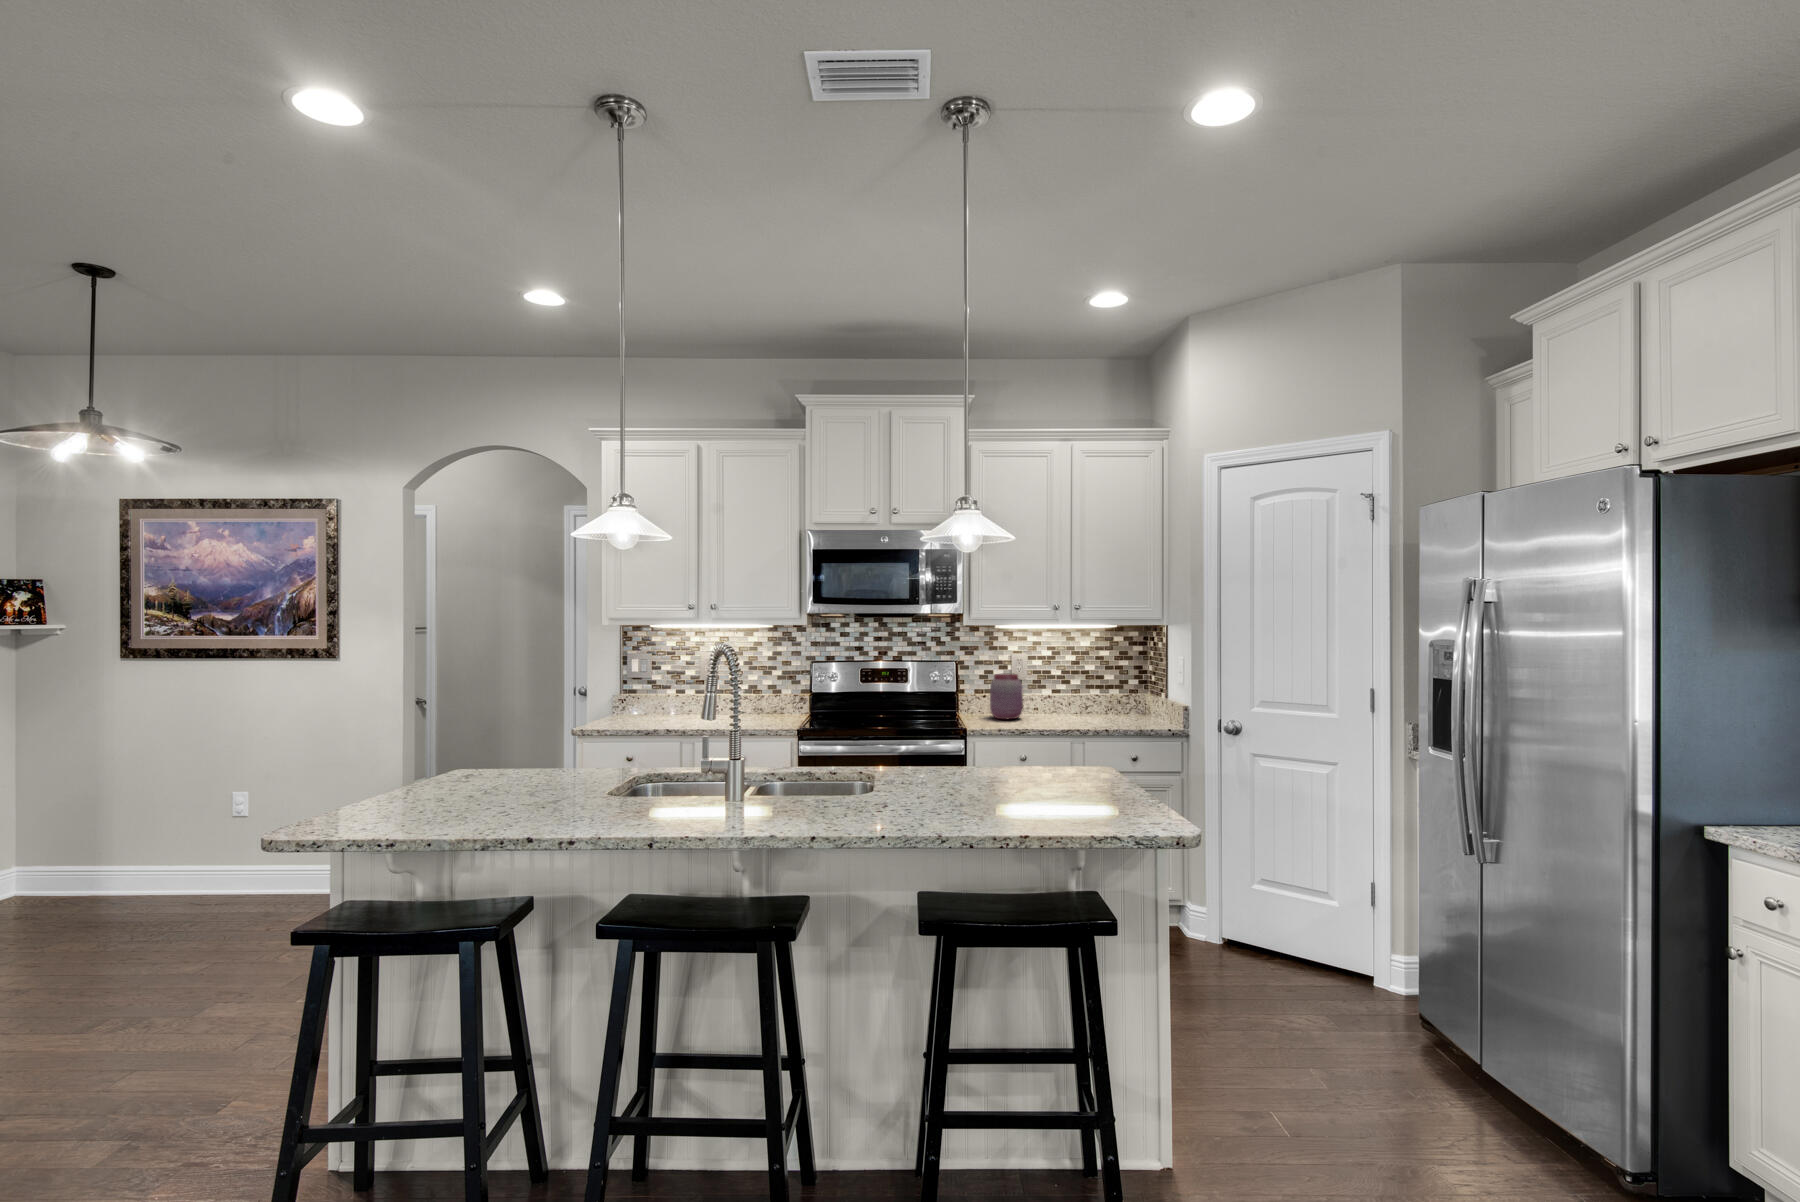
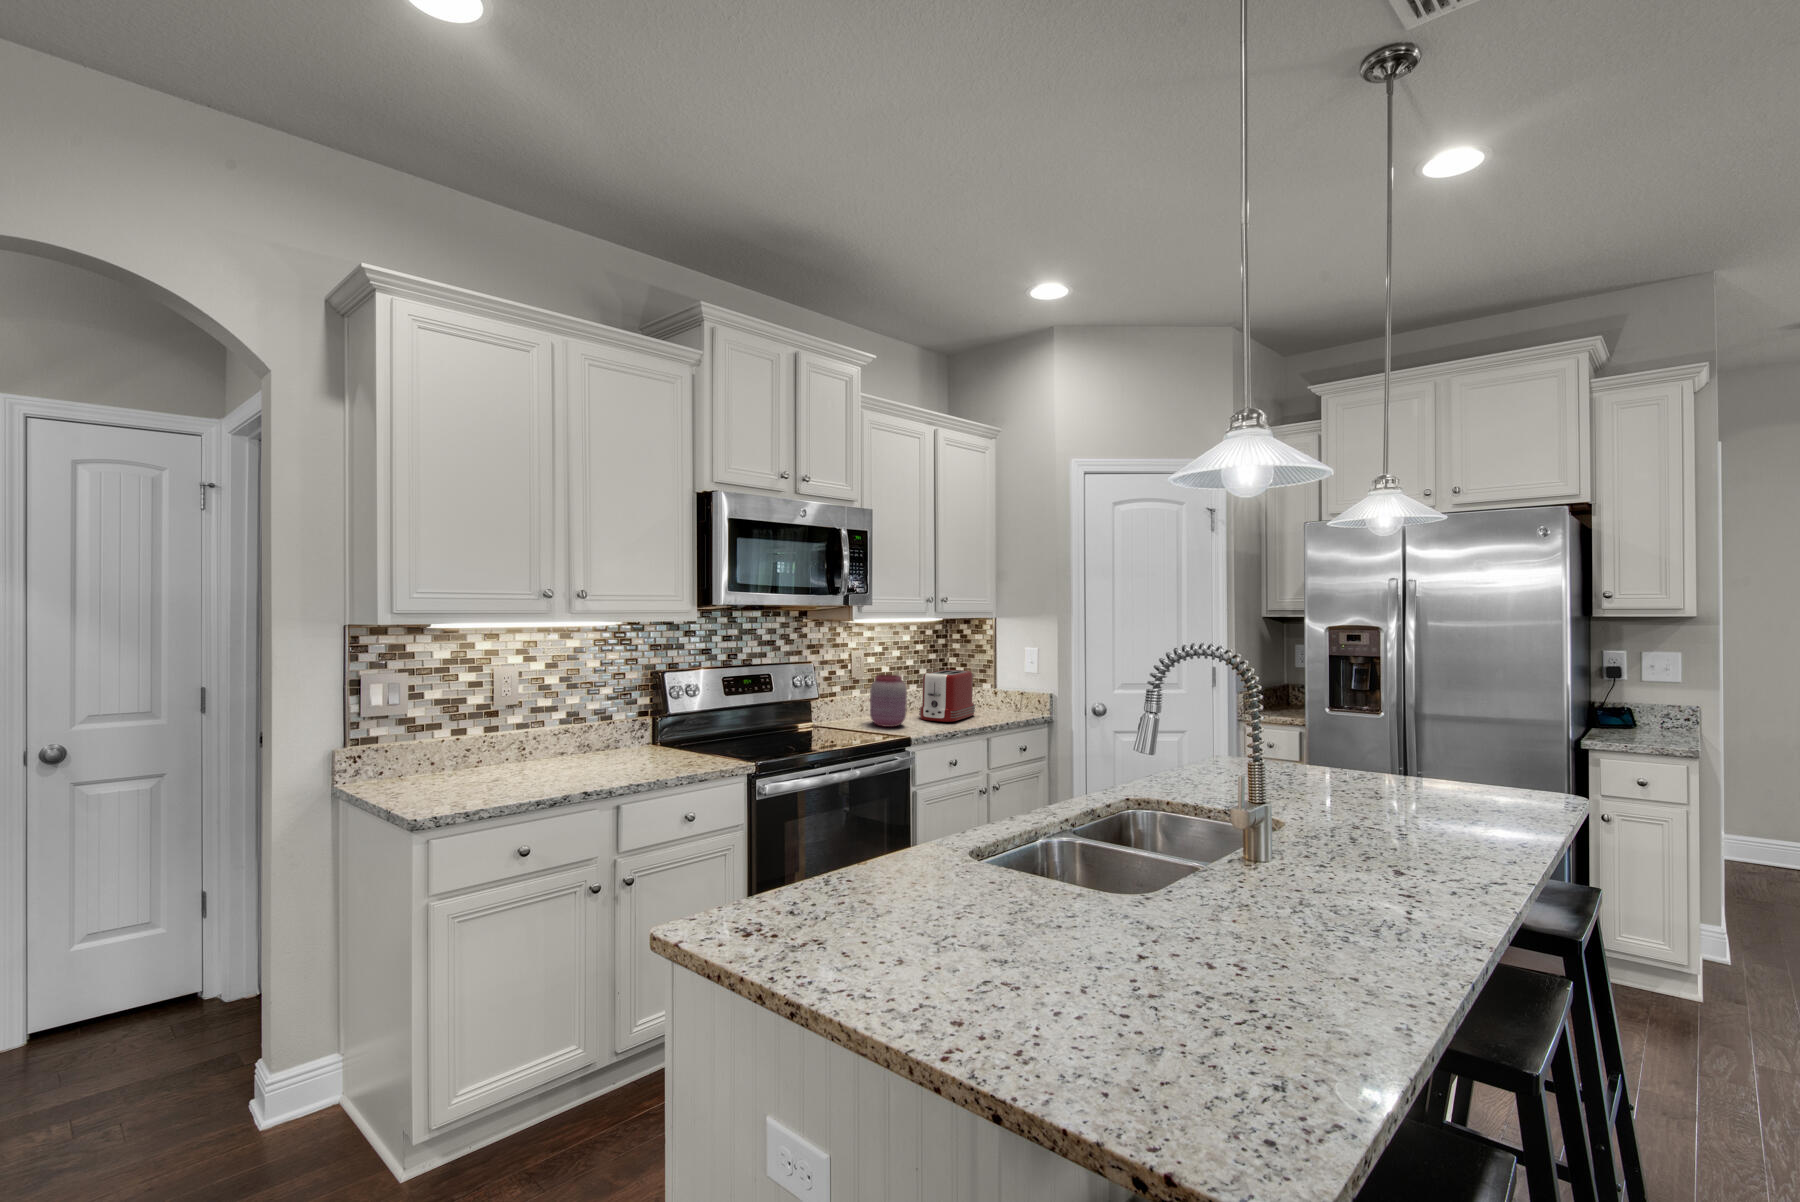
toaster: none [1054,674,1121,721] -> present [919,670,975,722]

